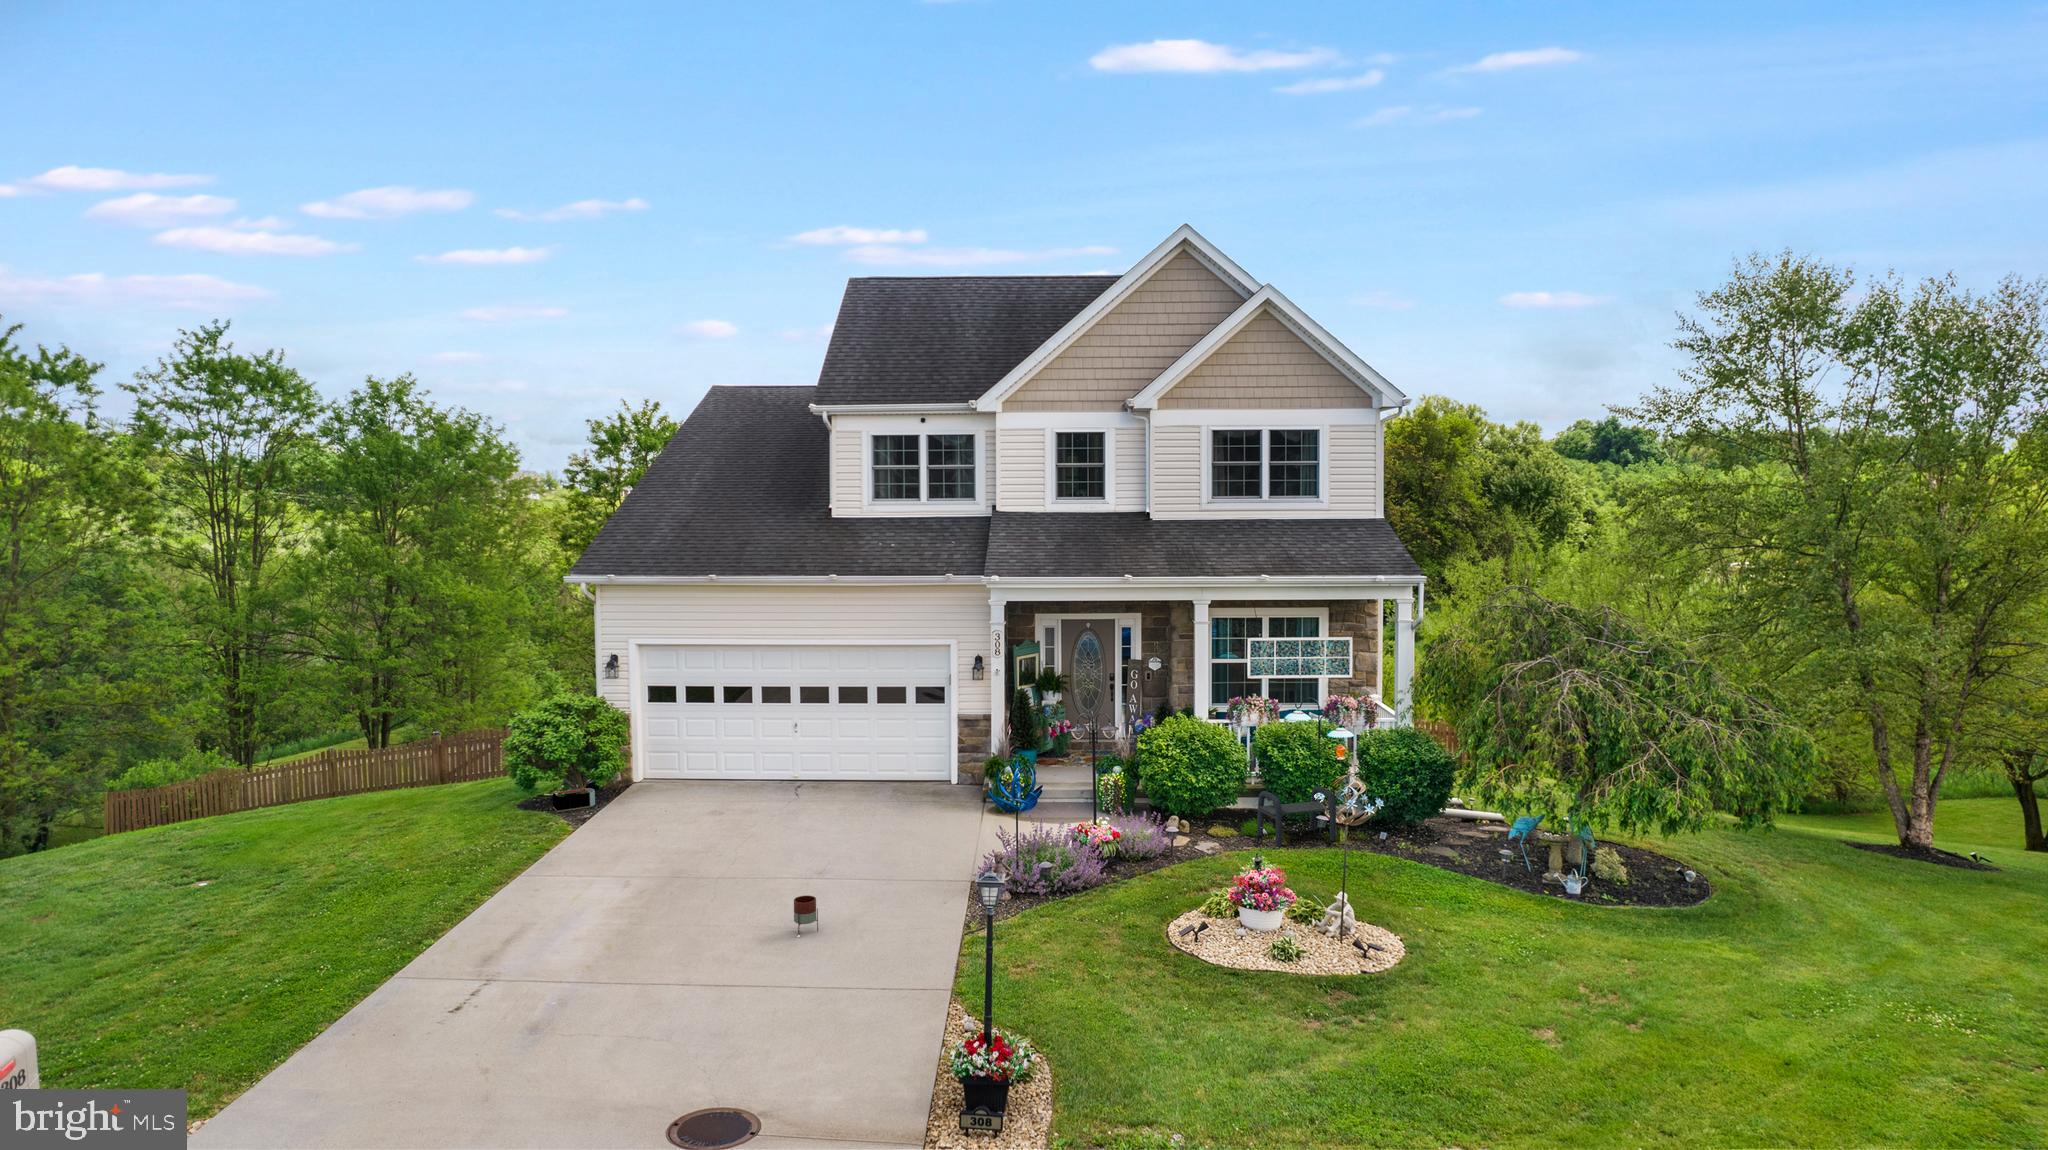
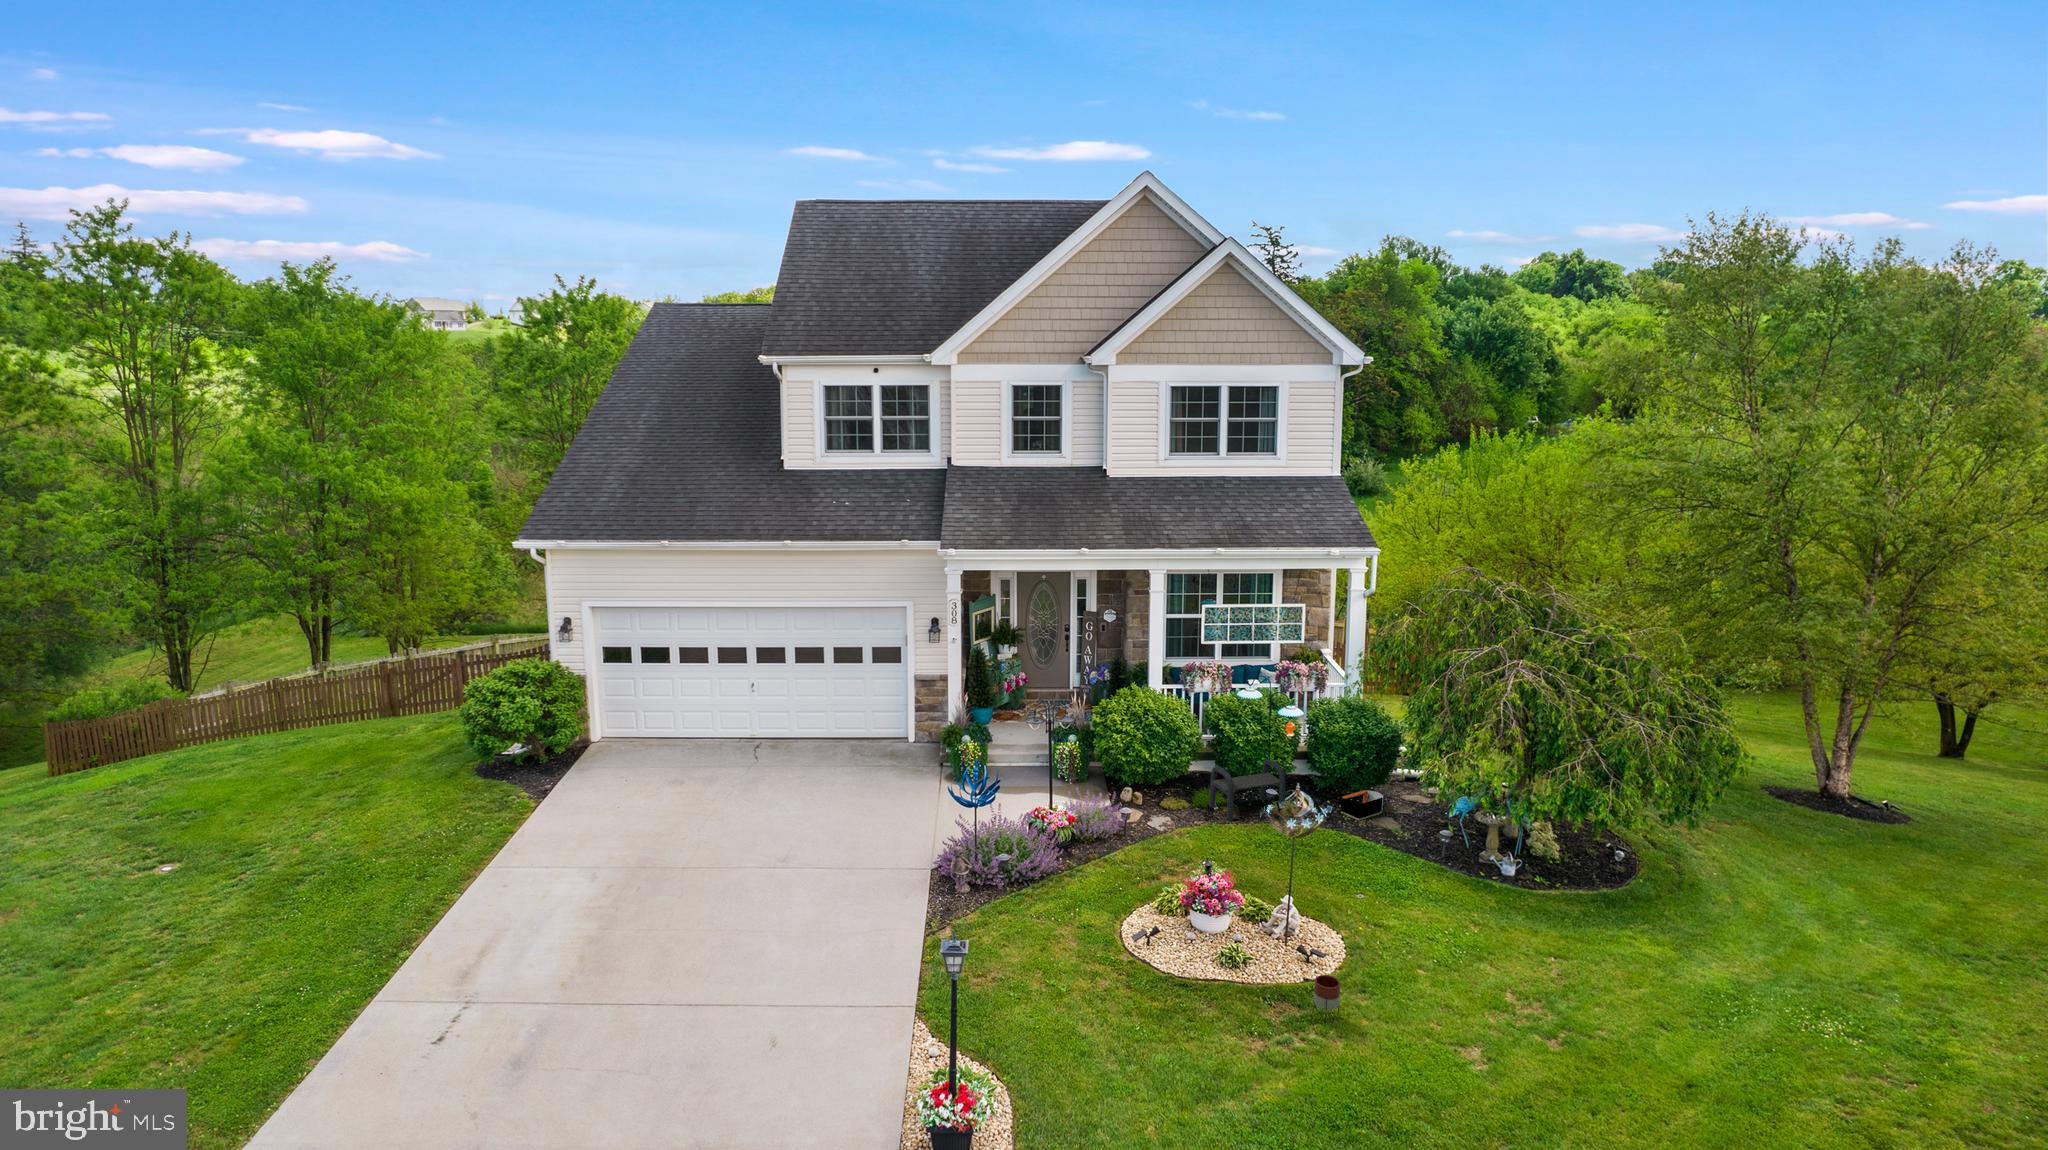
storage bin: present [553,788,595,812] -> present [1341,790,1383,820]
planter: present [794,895,818,932] -> present [1313,975,1340,1023]

